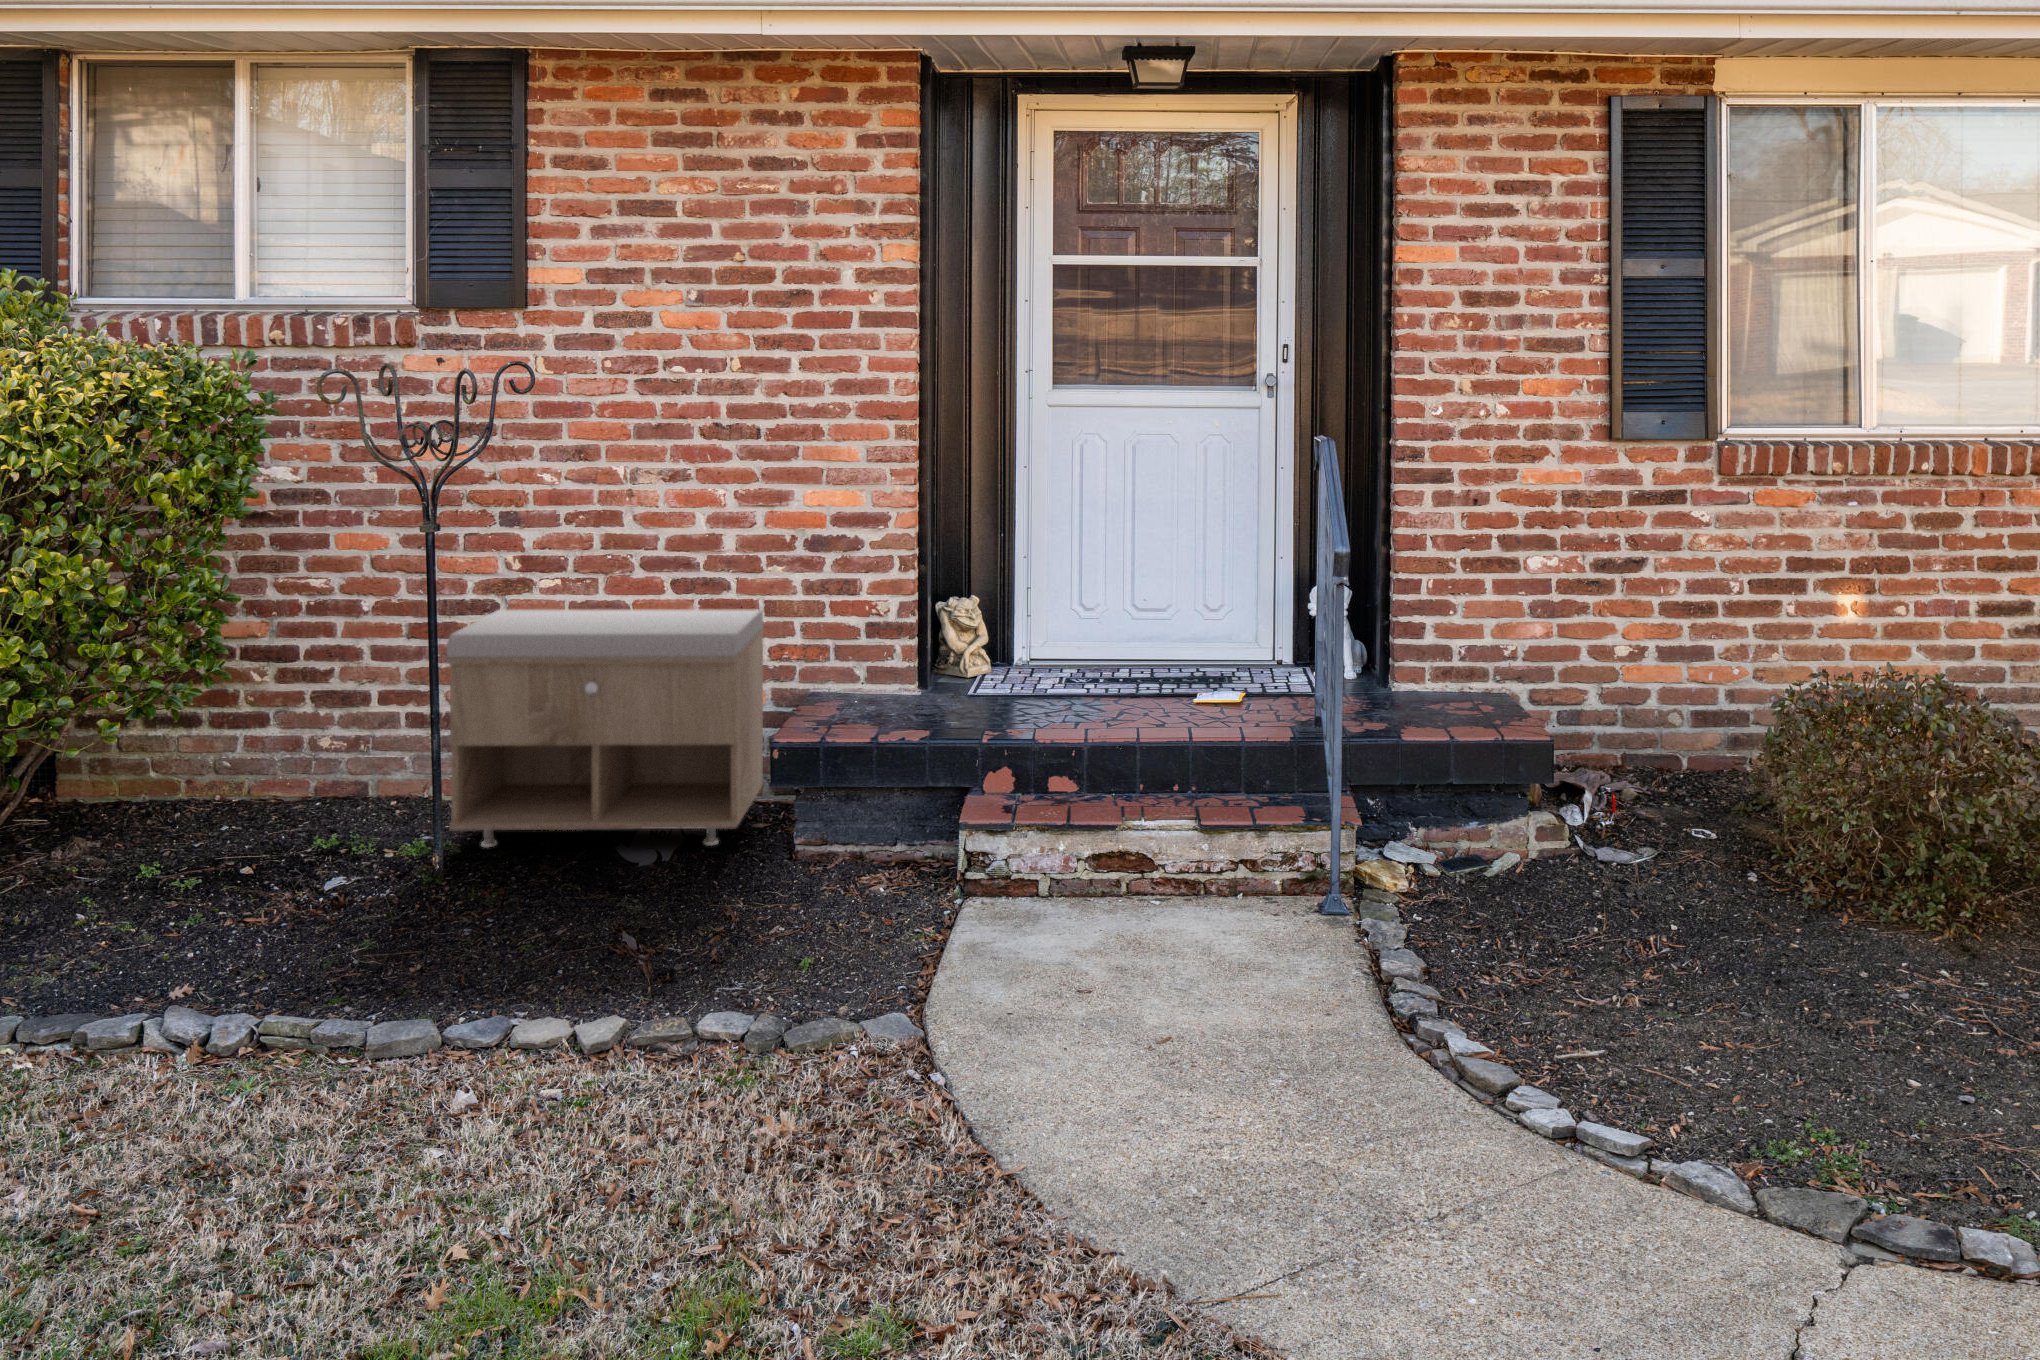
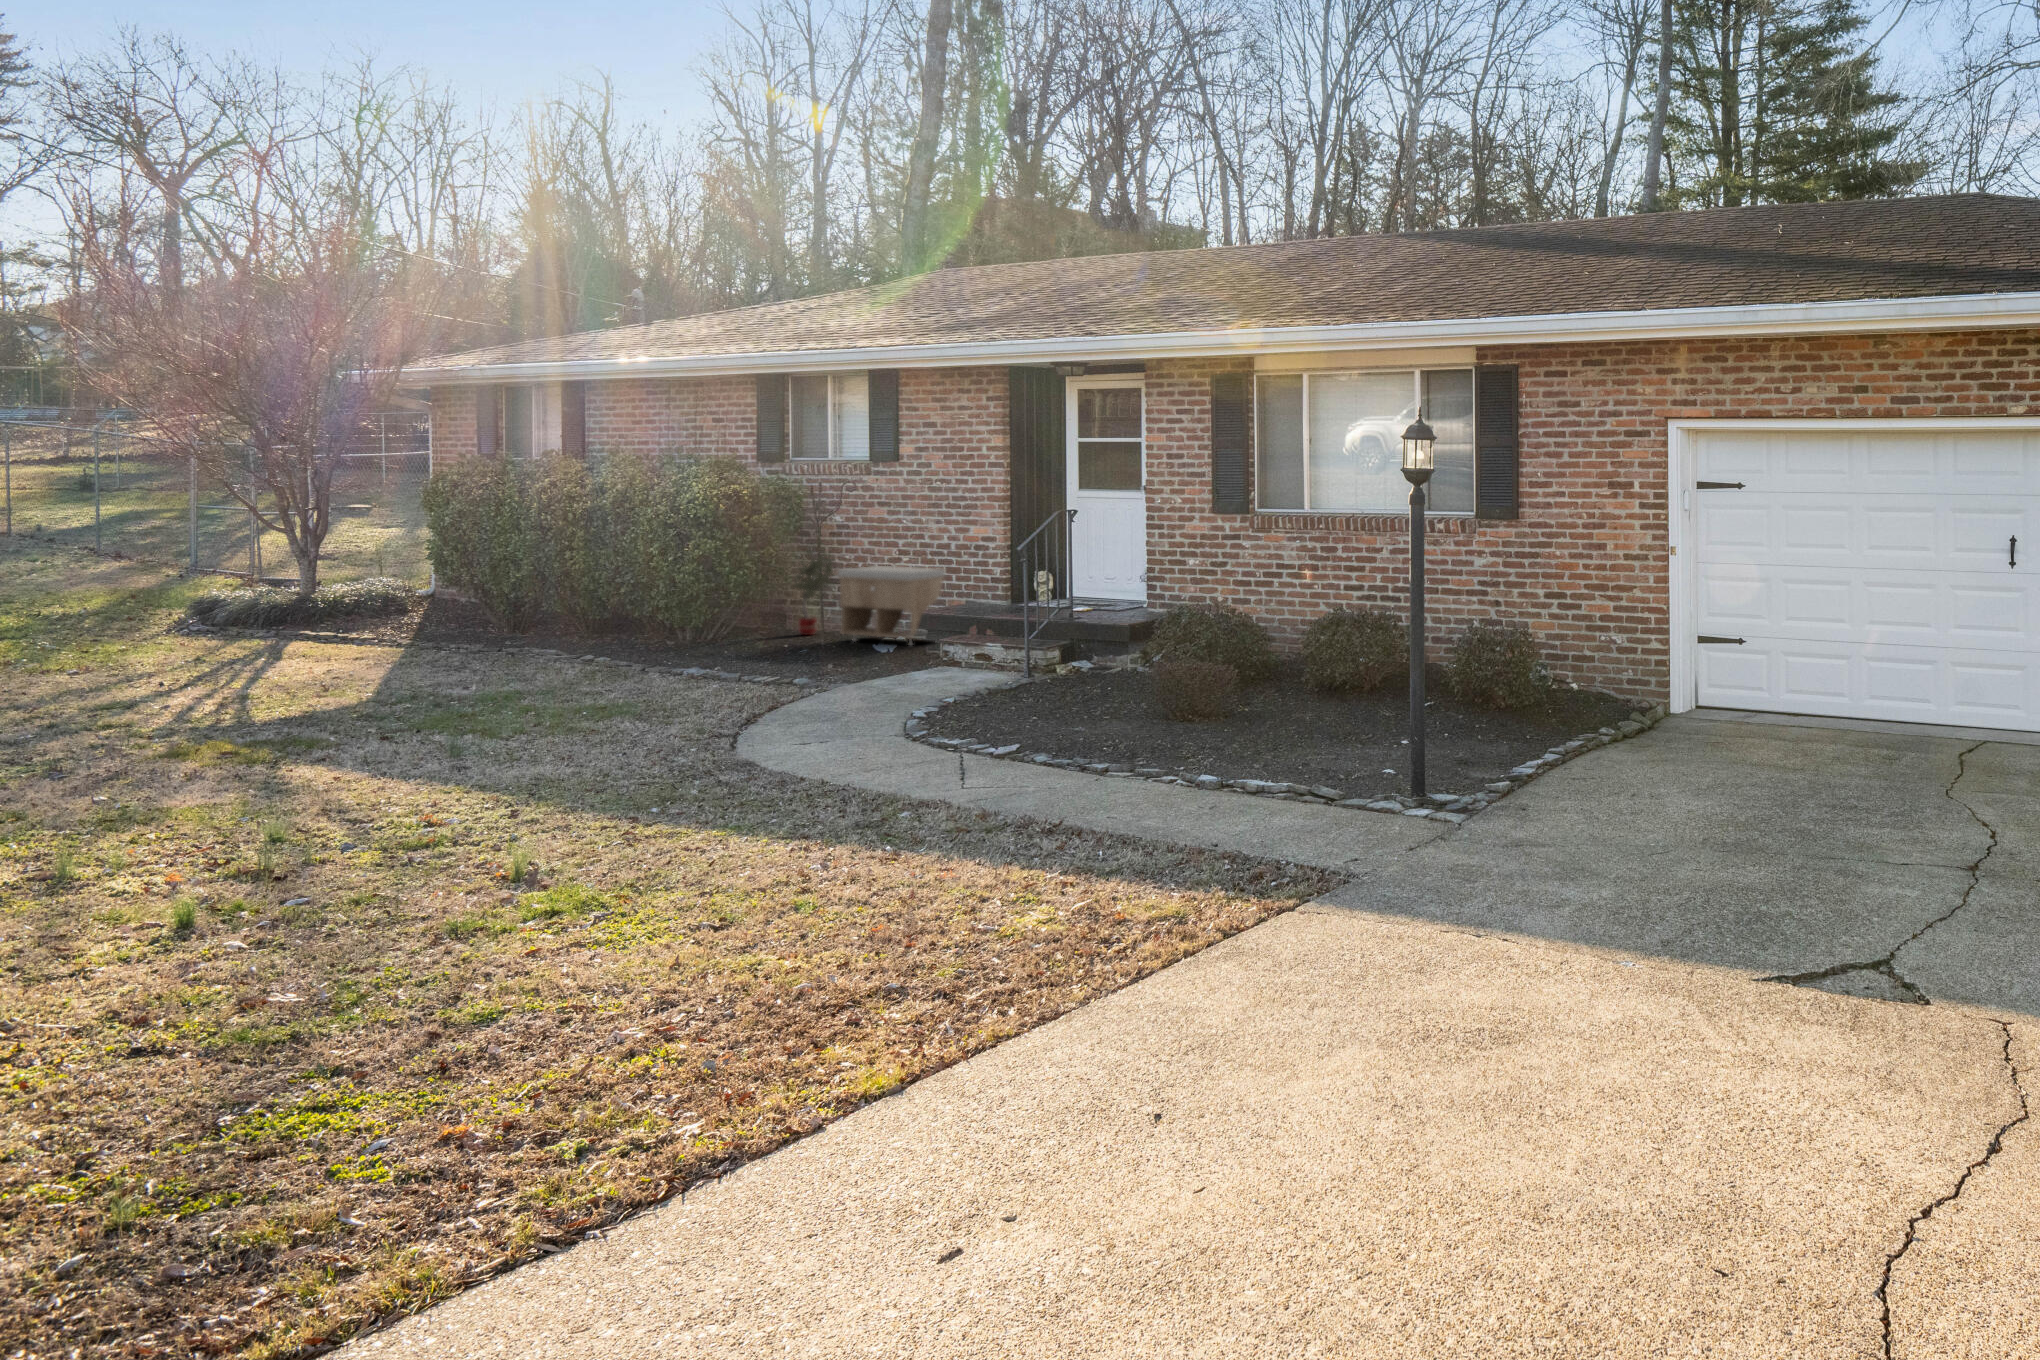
potted tree: none [144,557,366,837] -> present [791,547,839,635]

